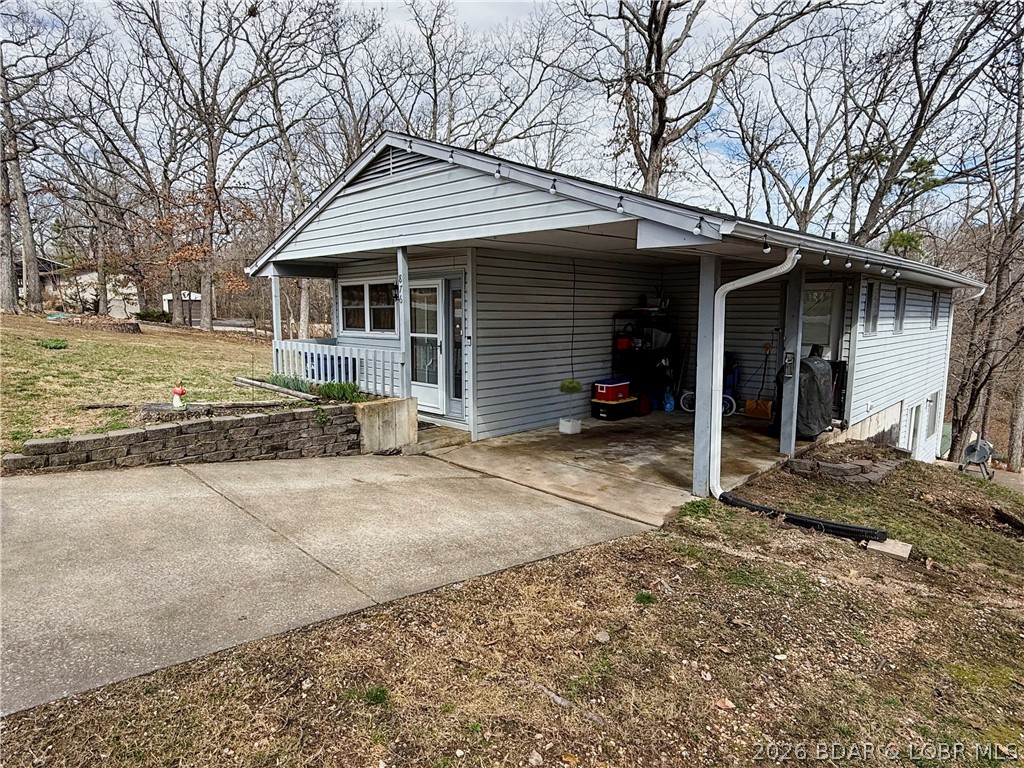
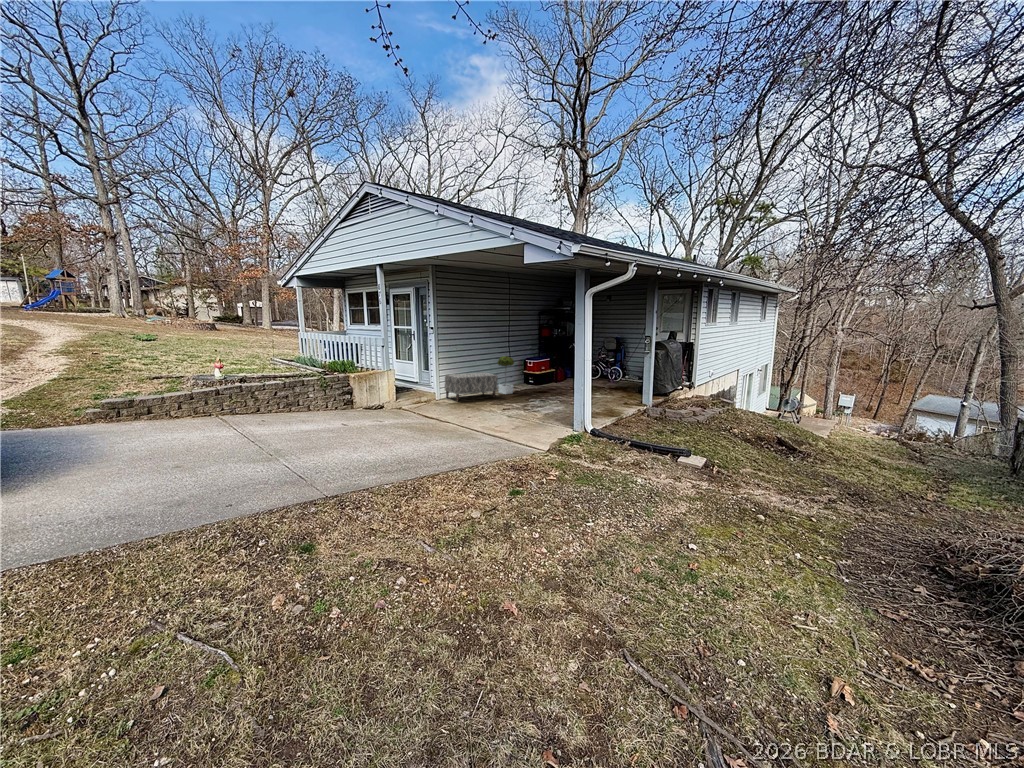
bench: none [487,402,562,445] -> present [445,372,498,401]

